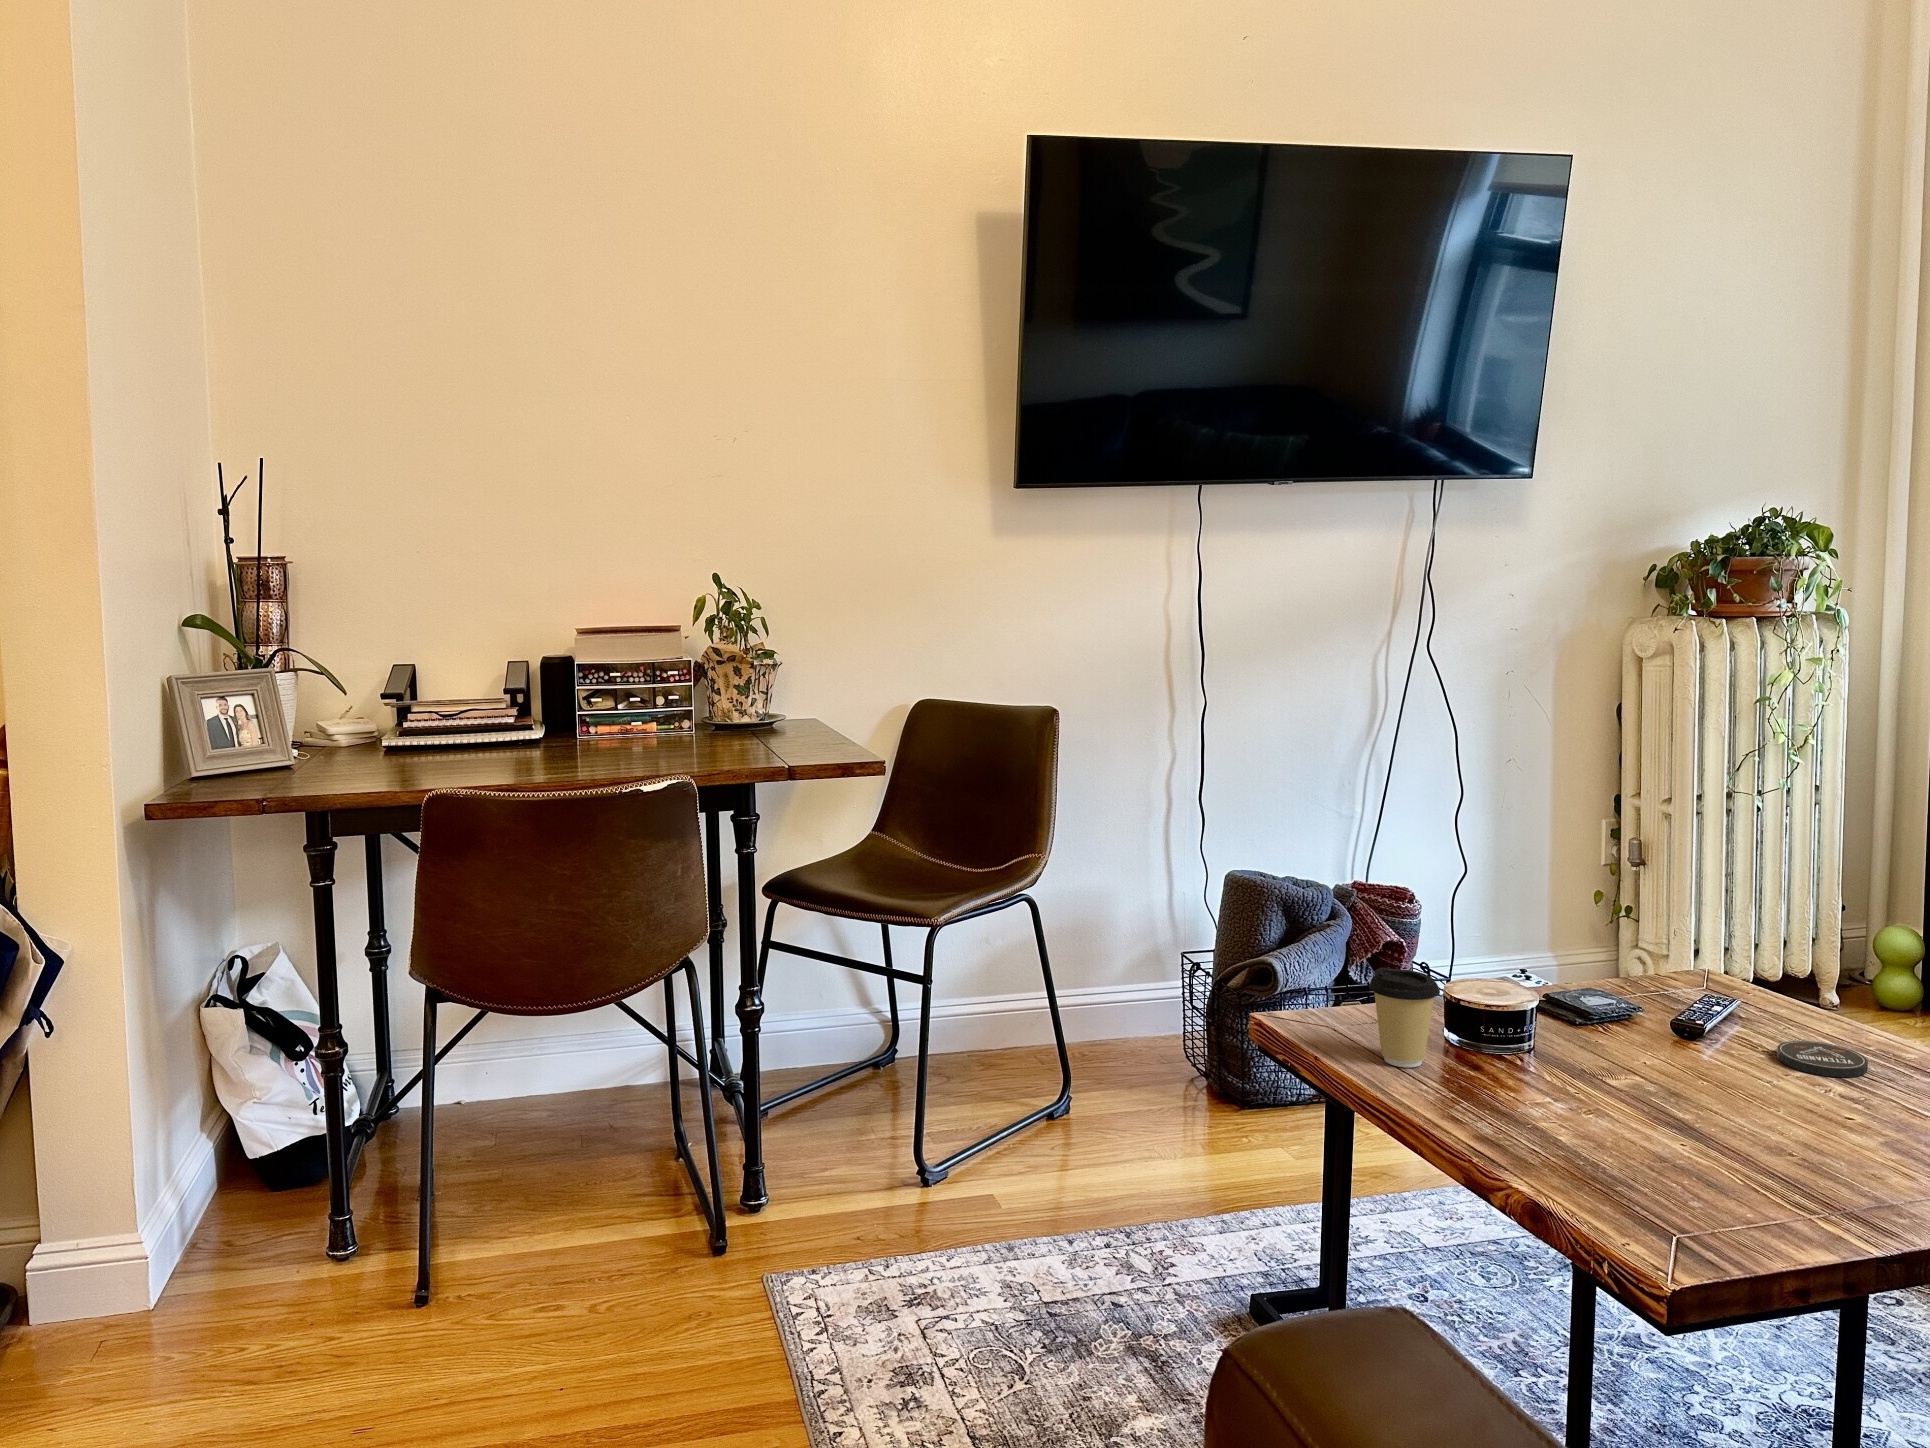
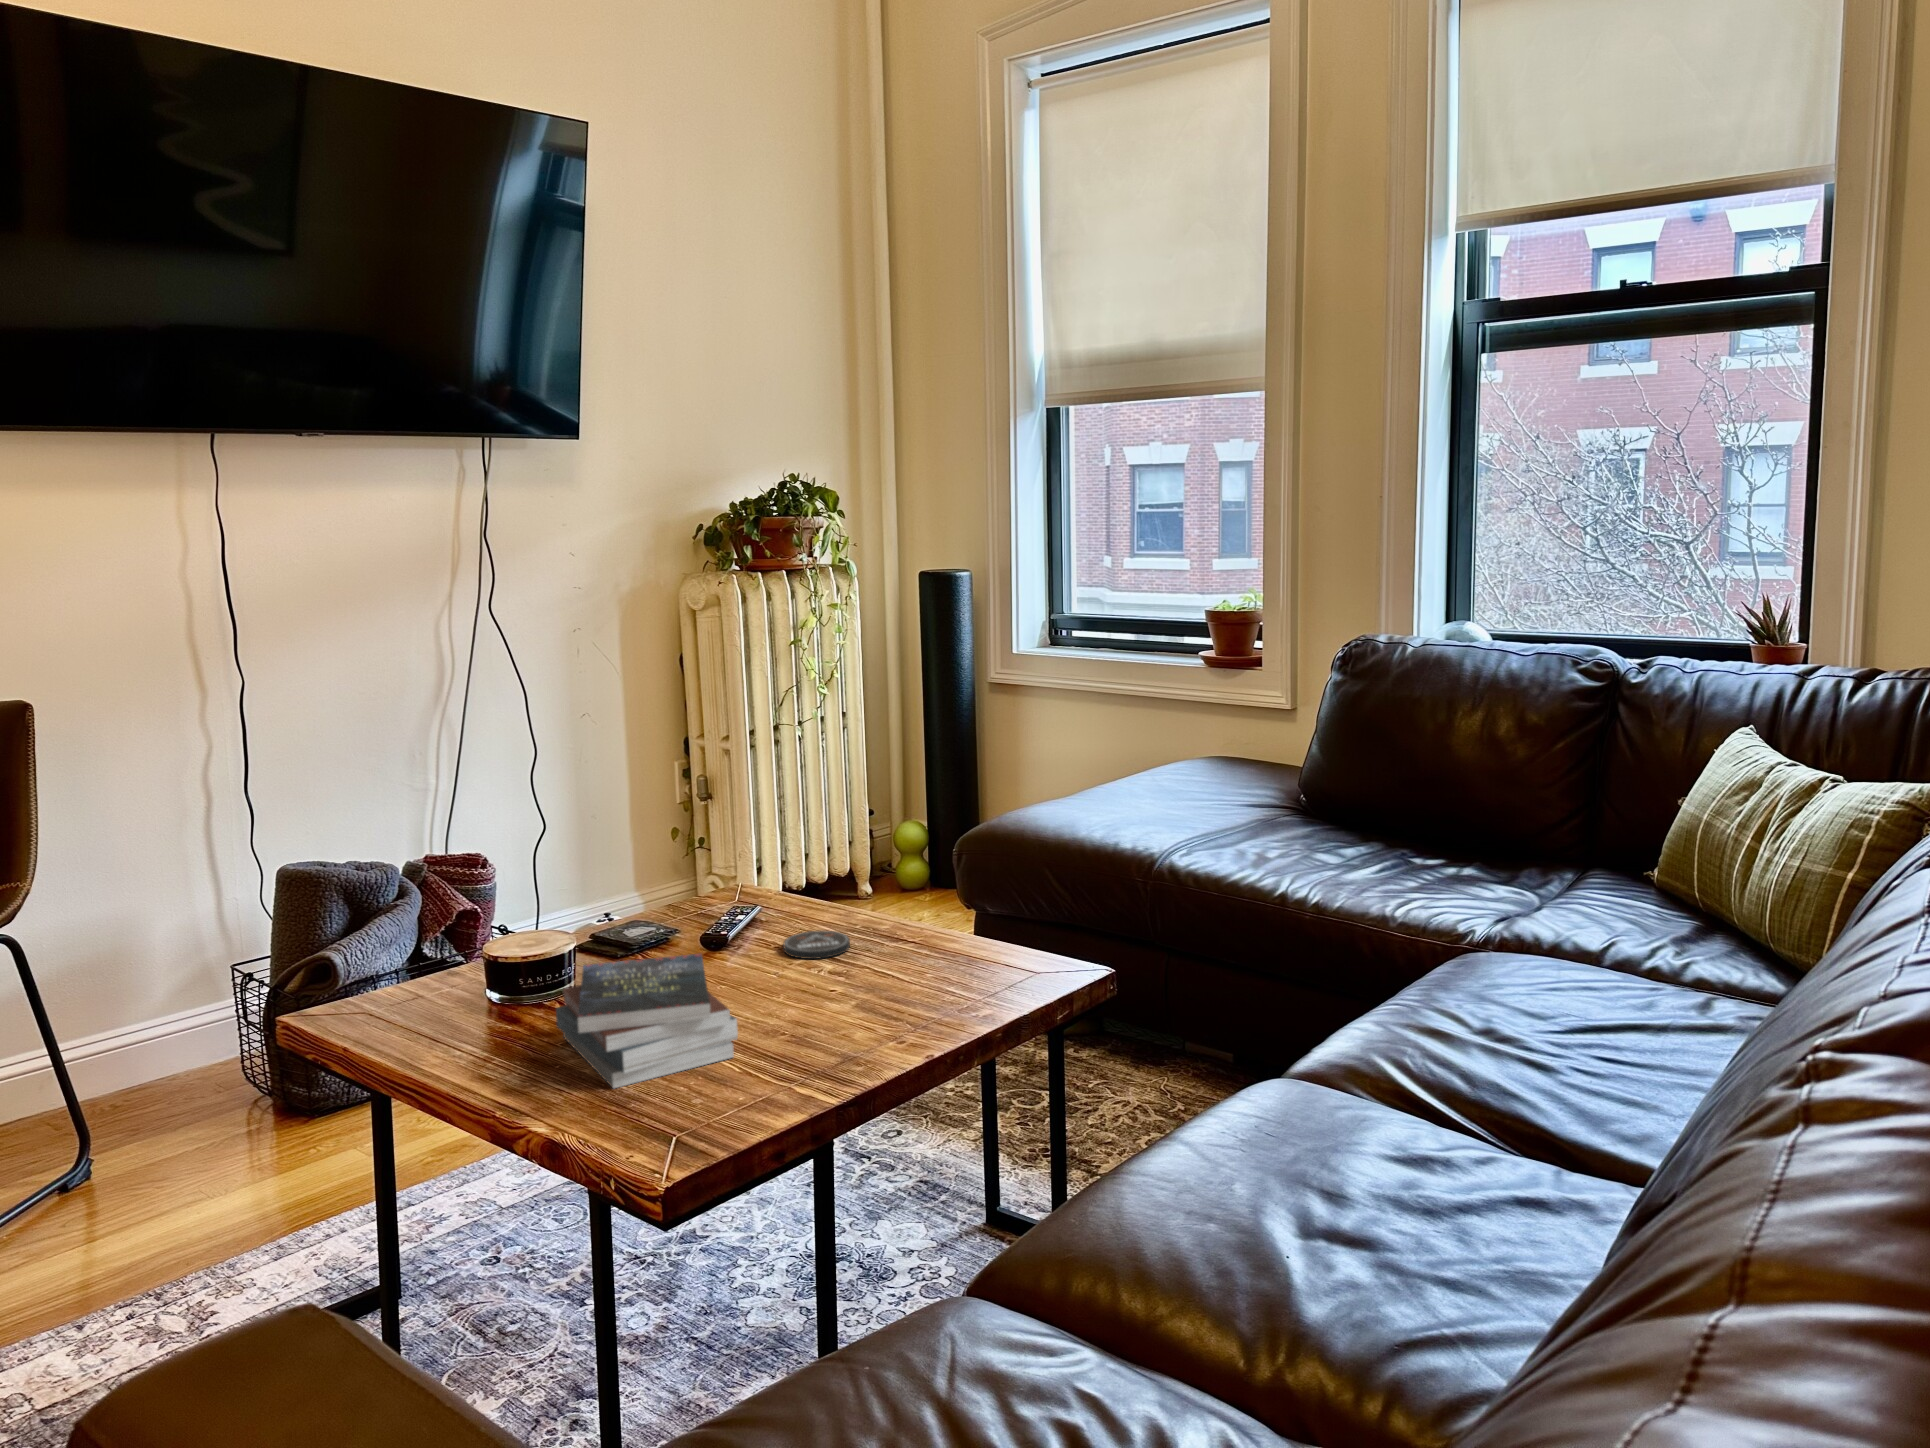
coffee cup: present [1369,968,1440,1067] -> none [397,935,473,1037]
book: none [1524,1028,1739,1166] -> present [556,954,738,1088]

